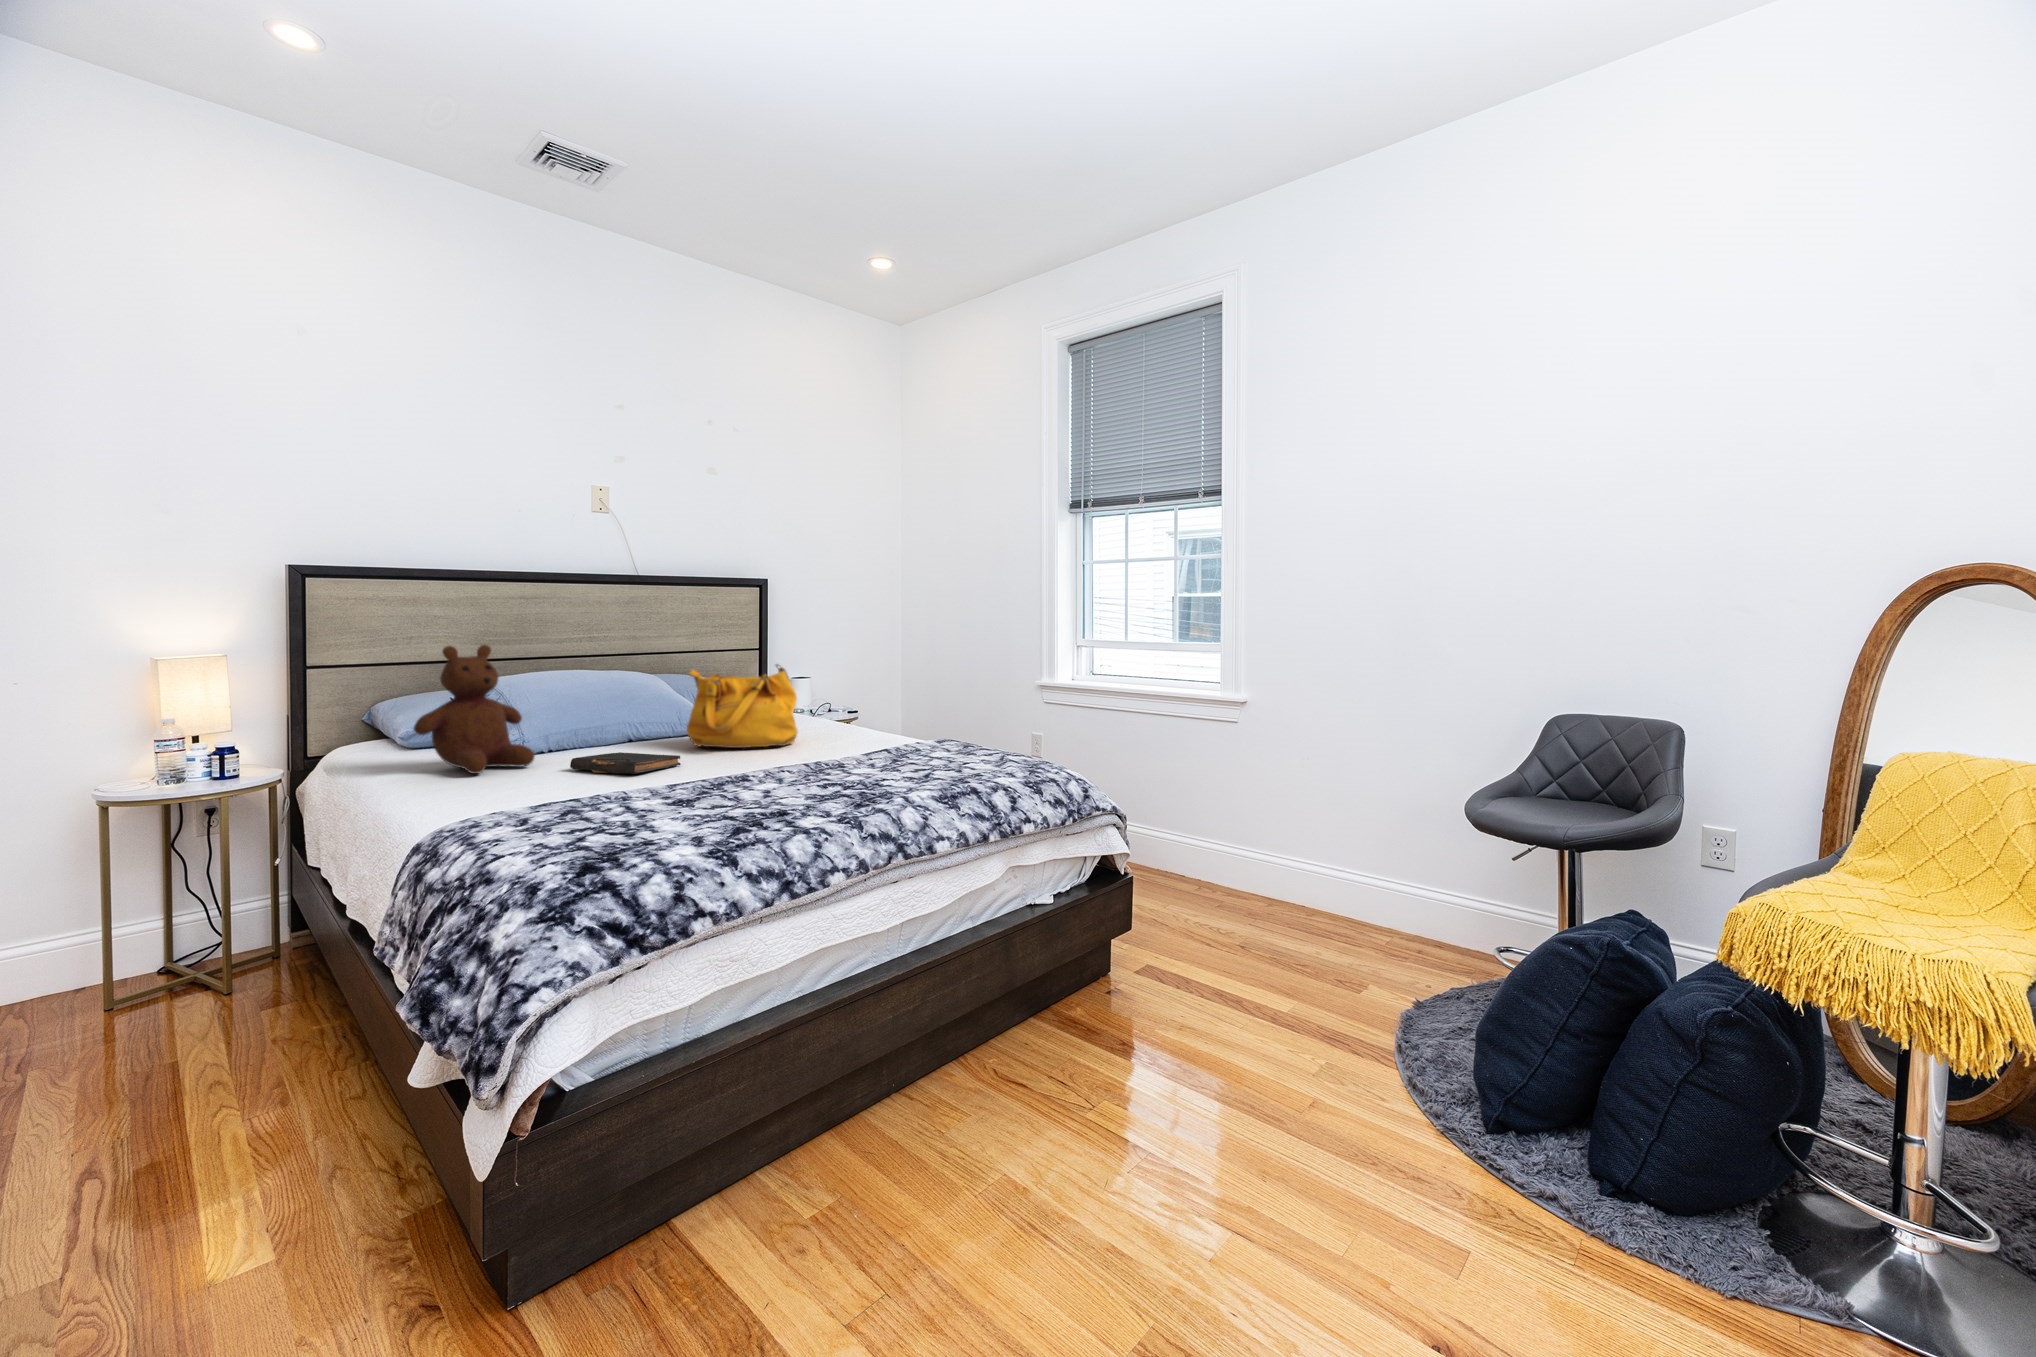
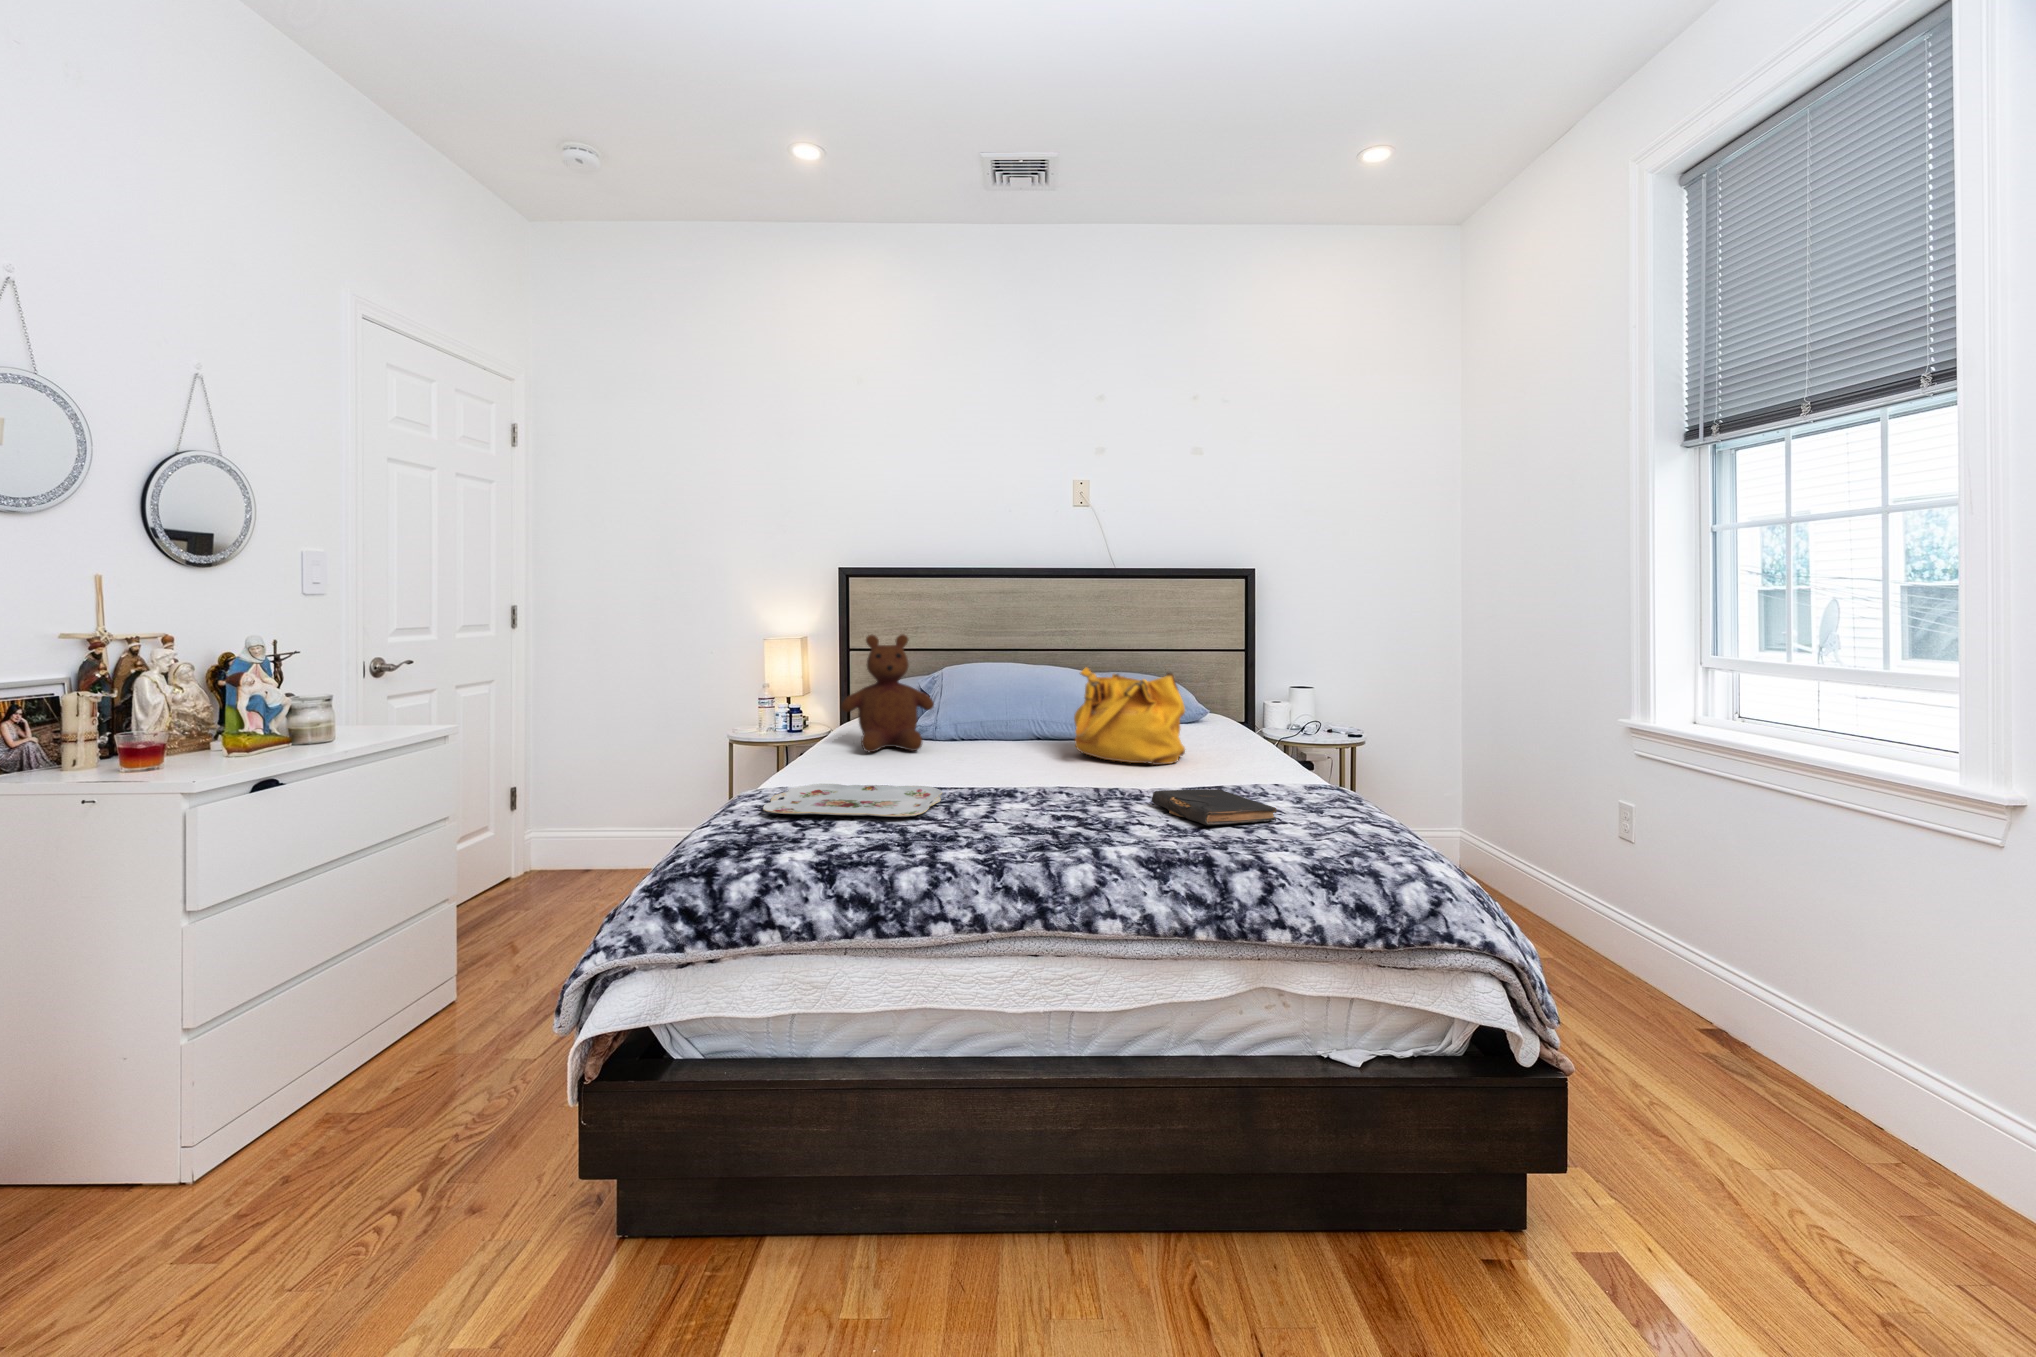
book: present [570,752,681,774] -> present [1152,789,1277,825]
serving tray: none [505,785,708,829] -> present [763,784,942,817]

